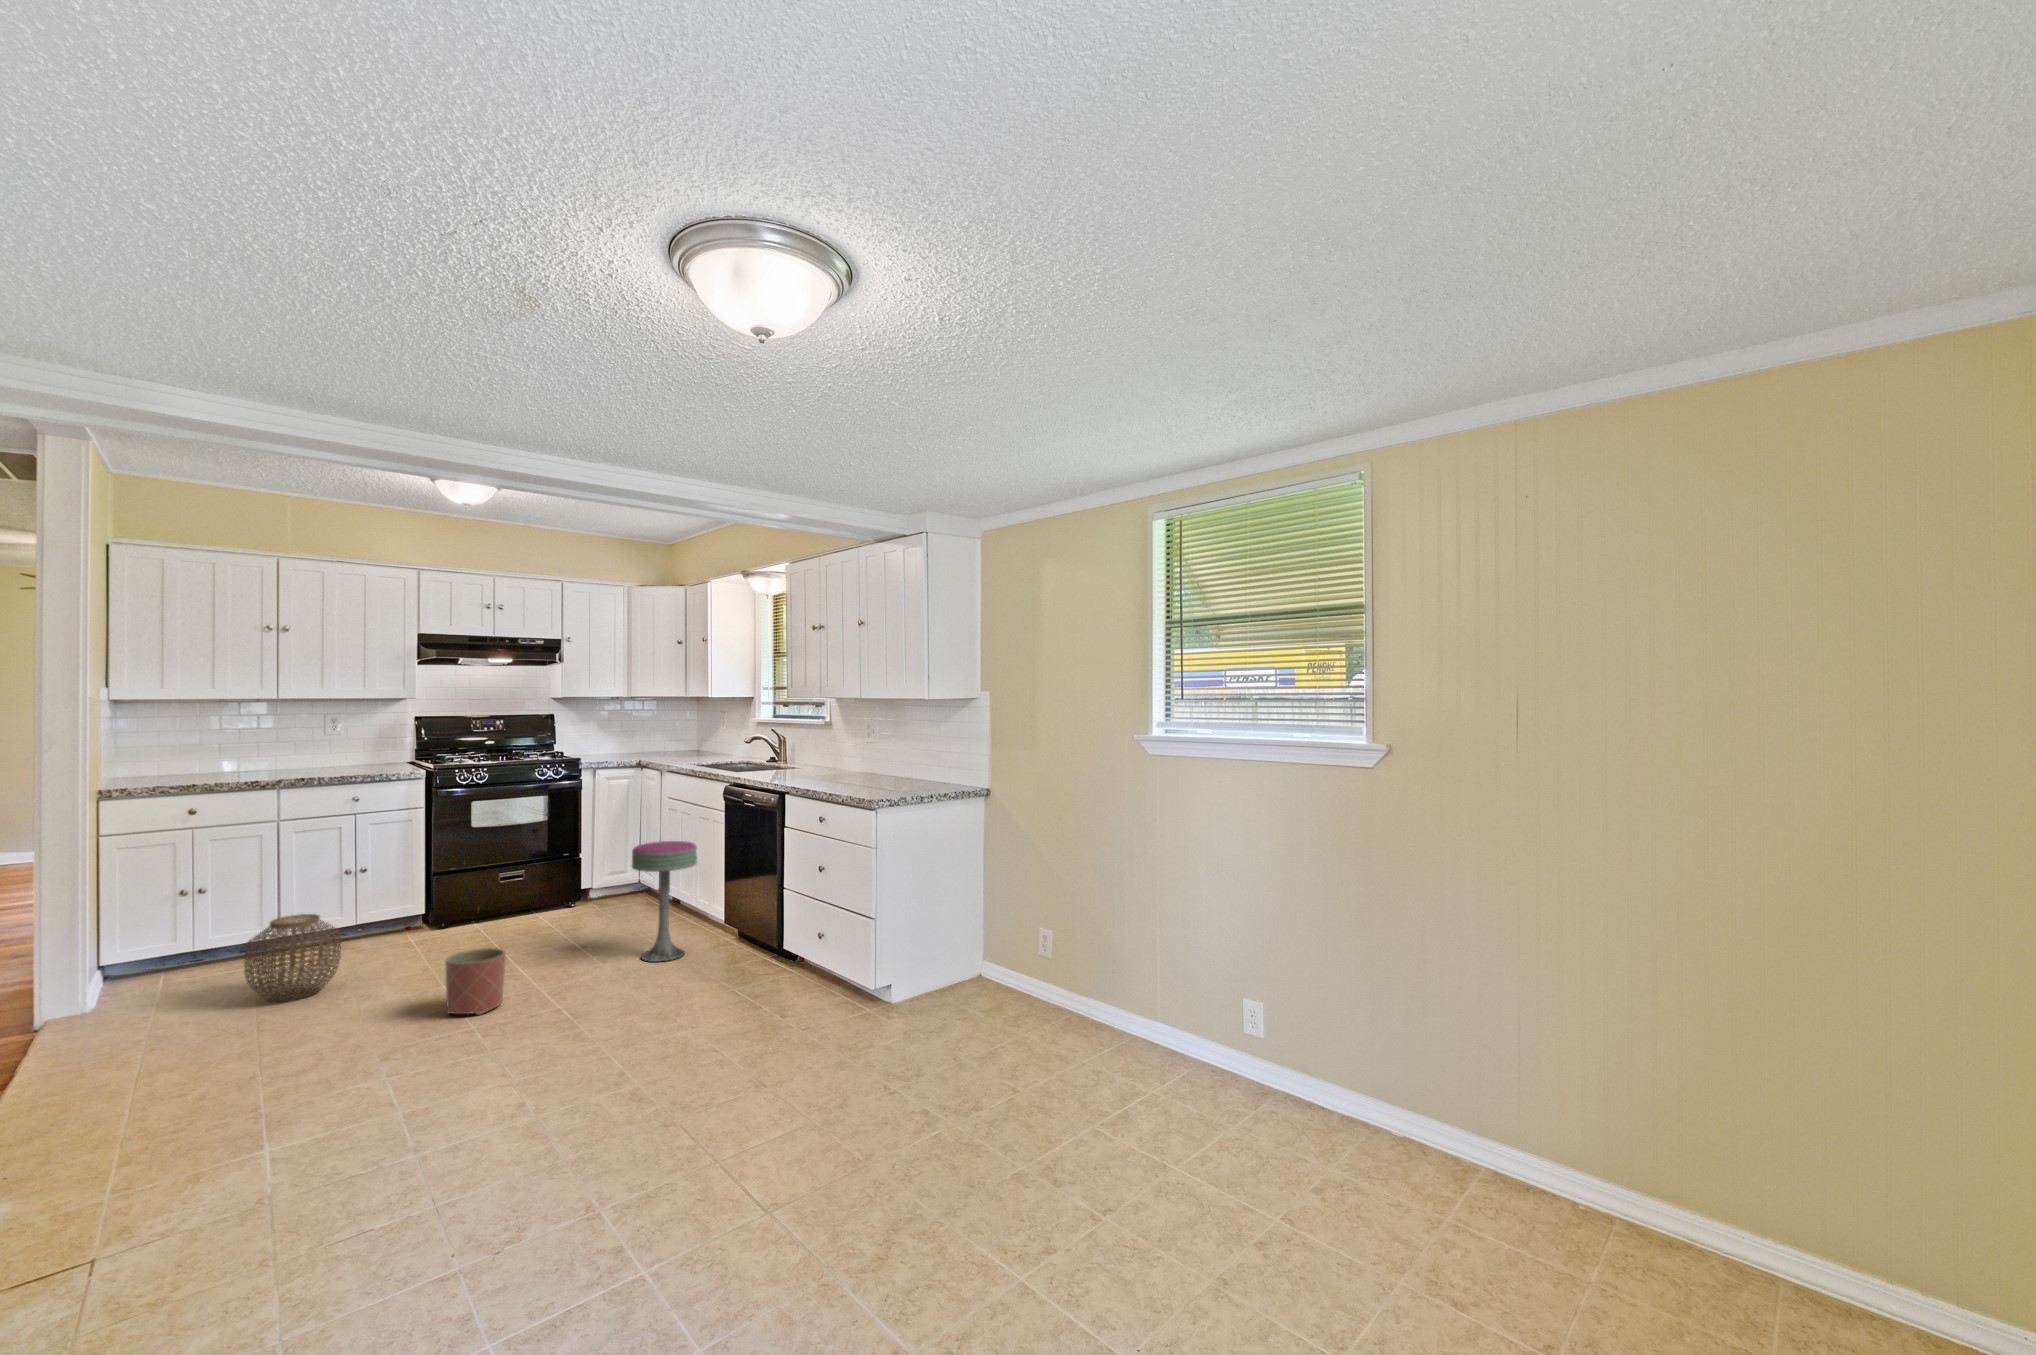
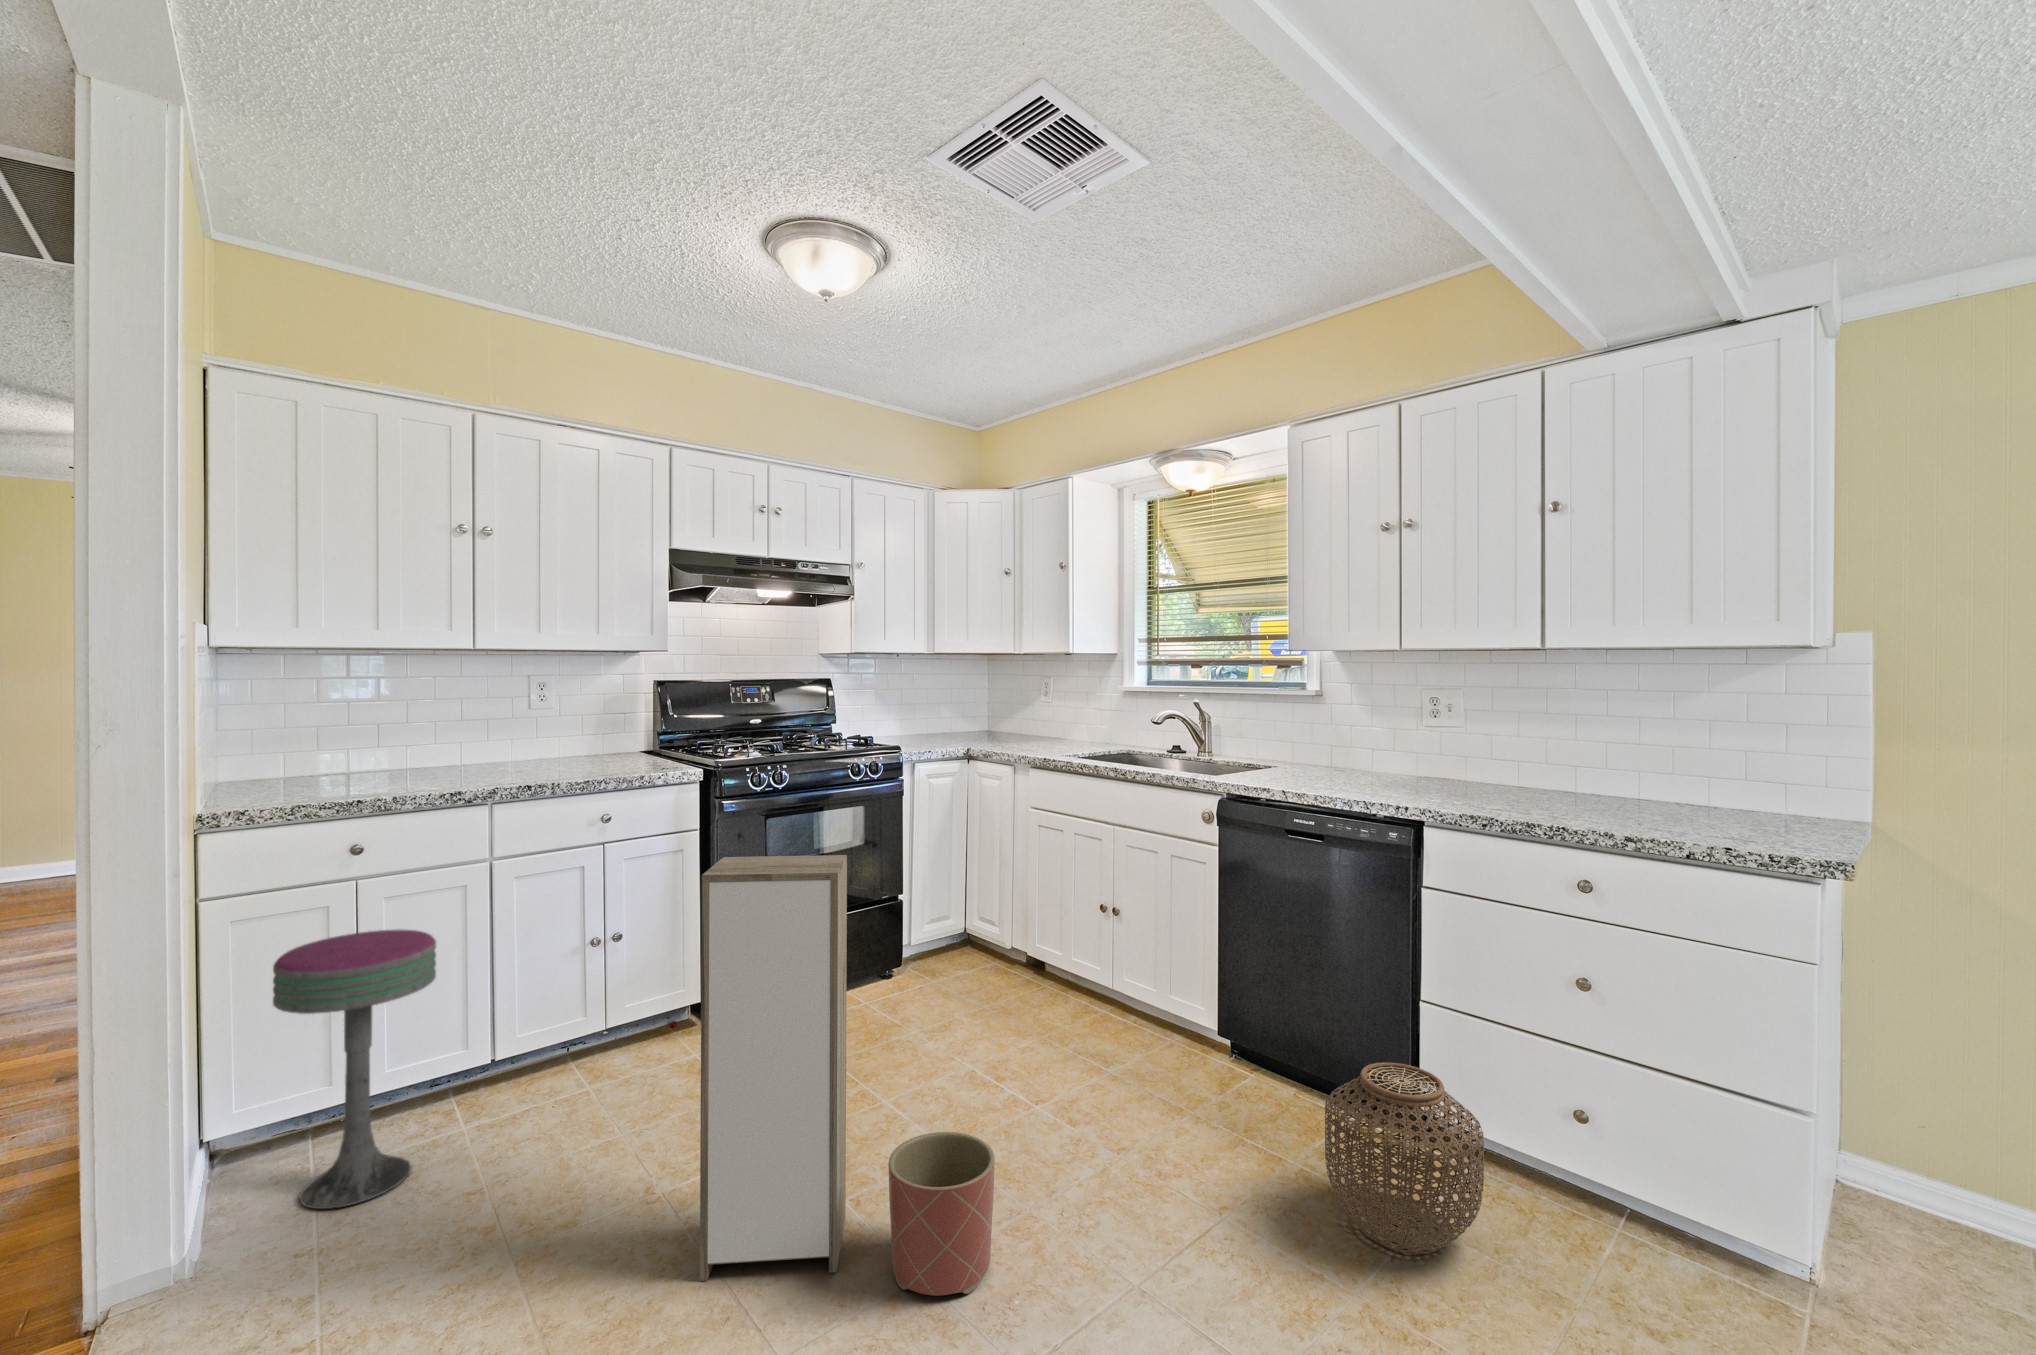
storage cabinet: none [349,811,446,1013] -> present [700,855,847,1281]
bar stool: present [632,841,697,962] -> present [273,929,436,1209]
woven basket: present [244,914,341,1002] -> present [1325,1063,1484,1254]

